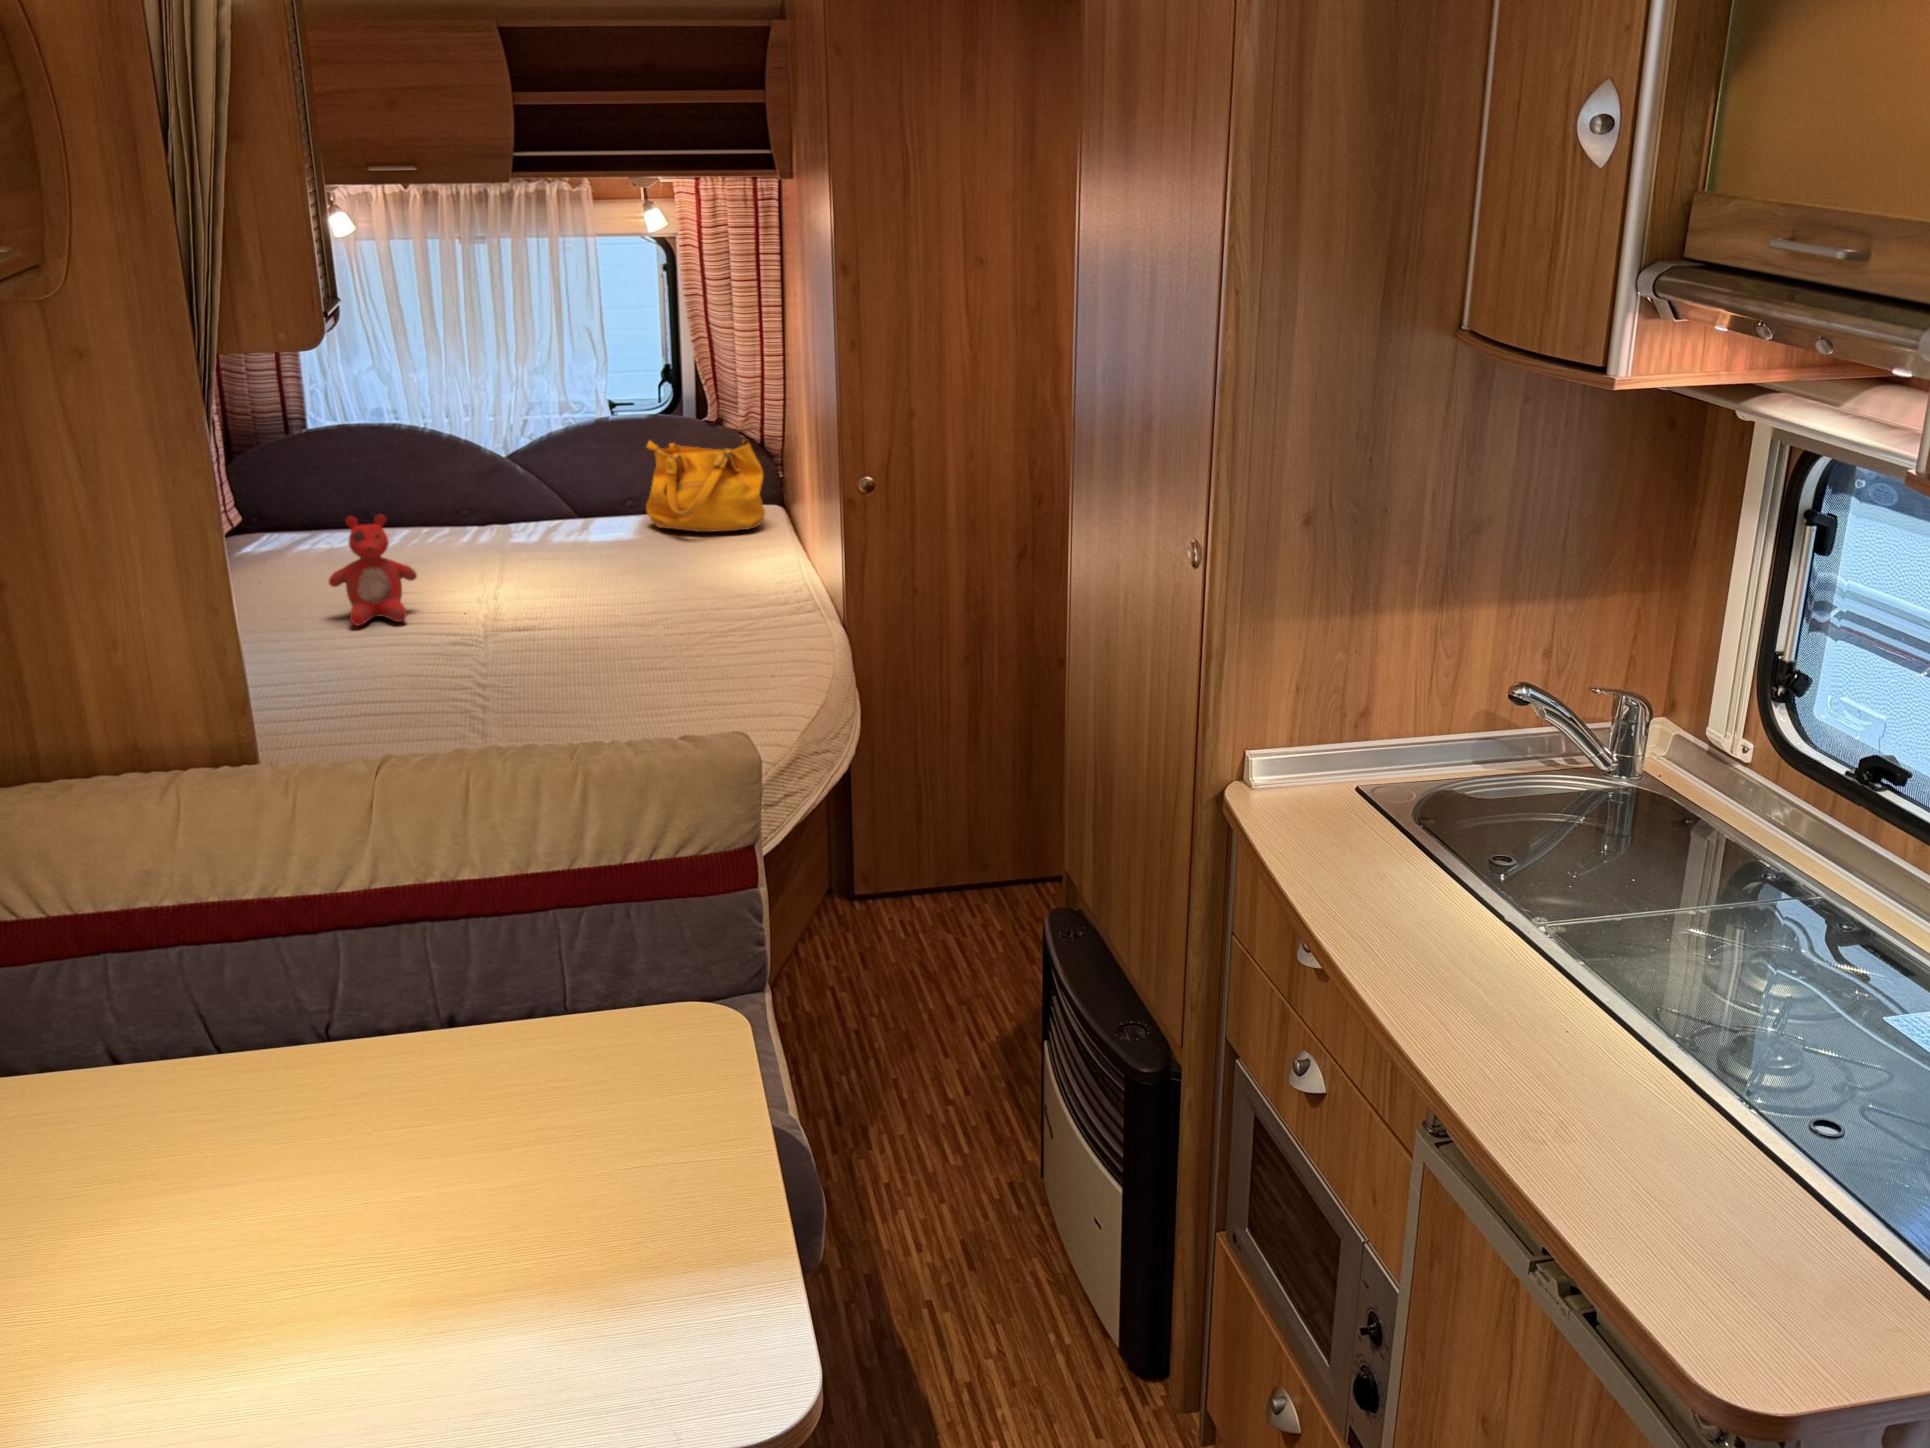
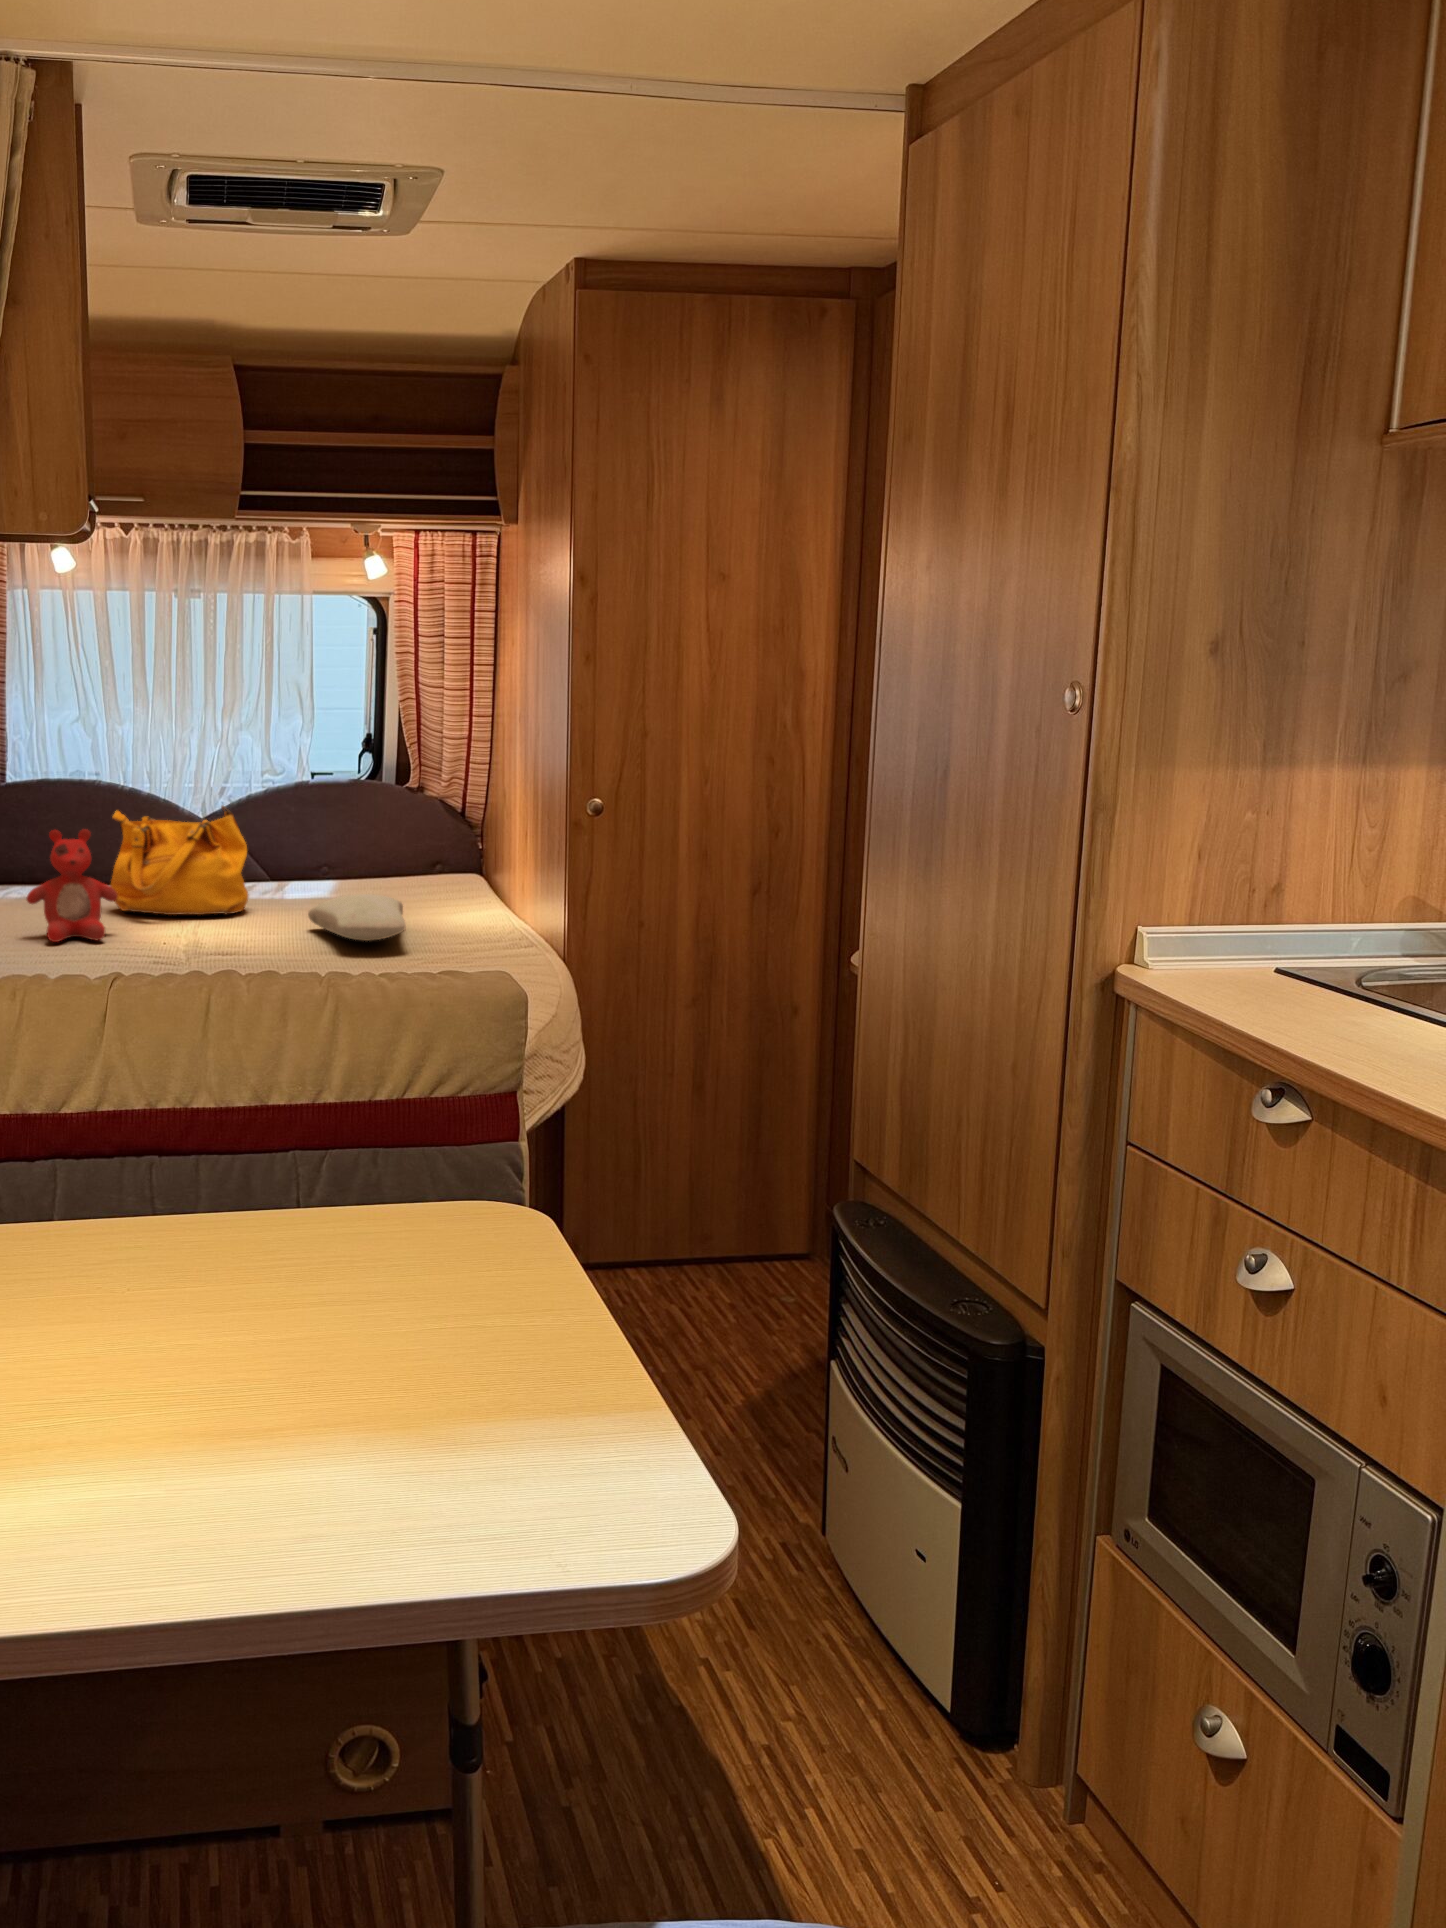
handbag: present [646,435,765,532] -> present [110,806,248,915]
pillow: none [601,566,692,620] -> present [308,894,406,941]

